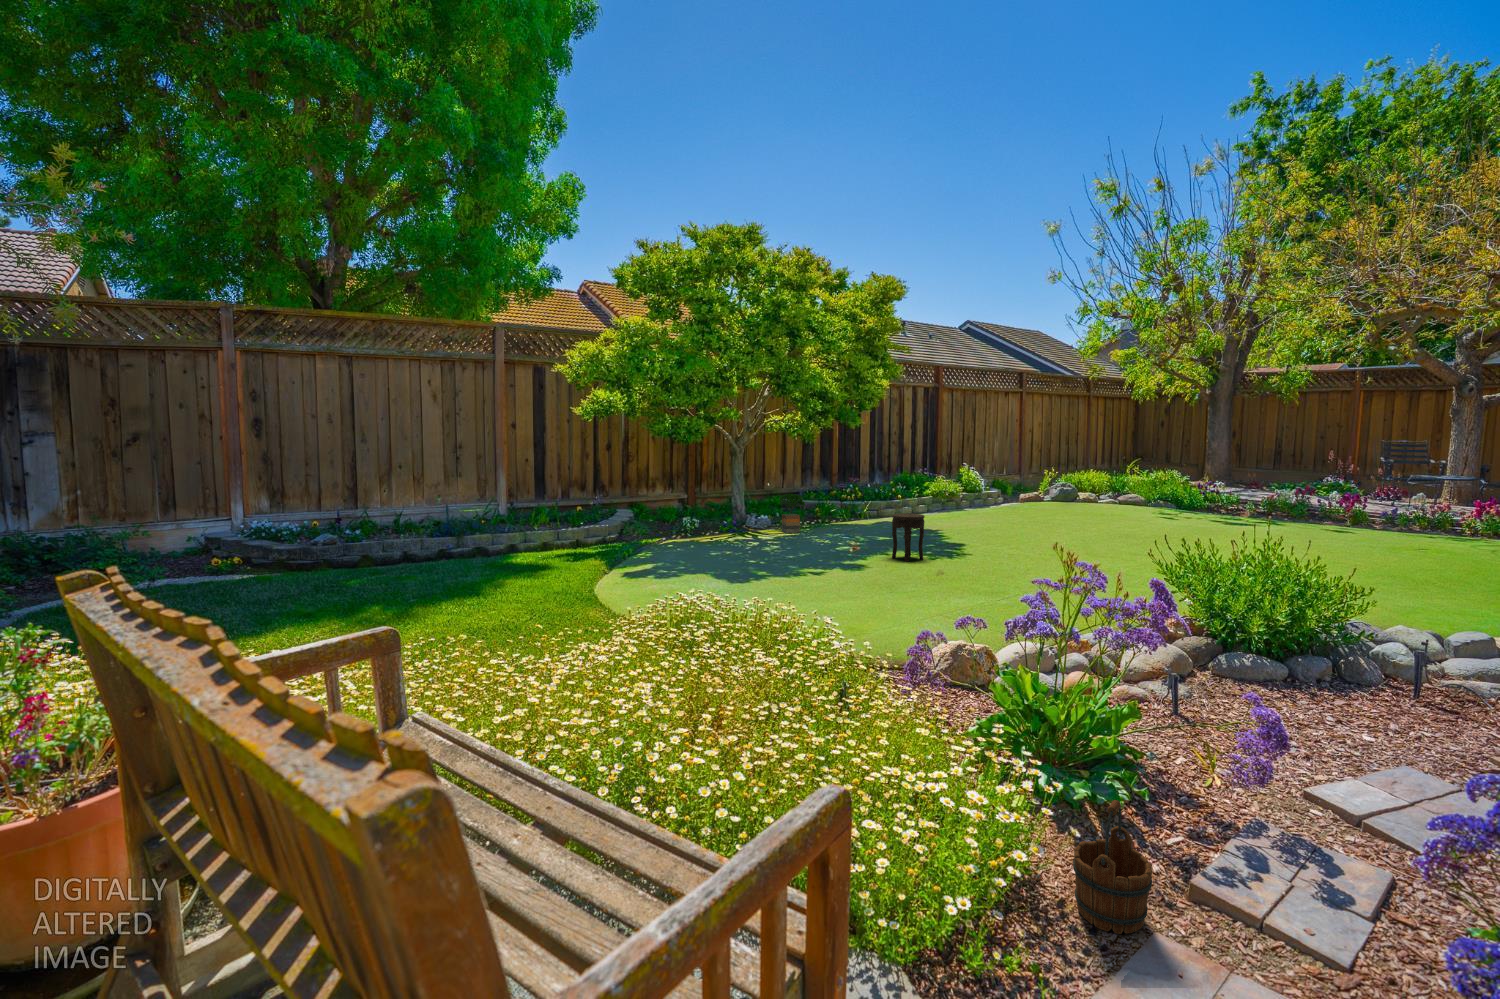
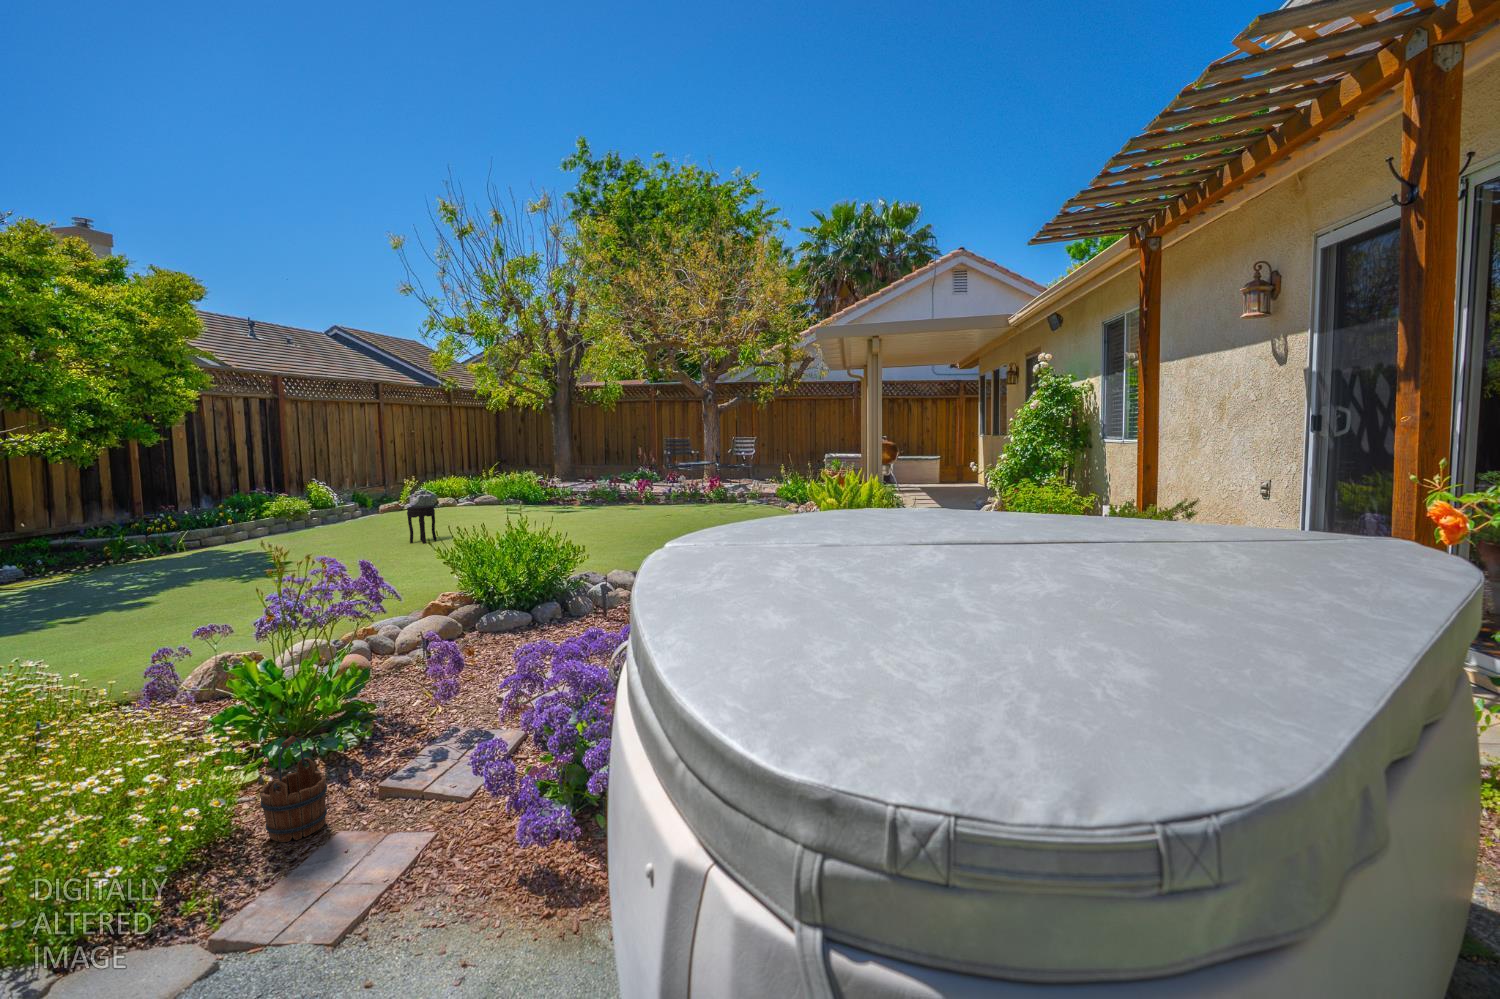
potted tree: present [779,494,805,533] -> none [27,531,75,582]
side table: present [892,513,925,561] -> present [407,505,437,544]

